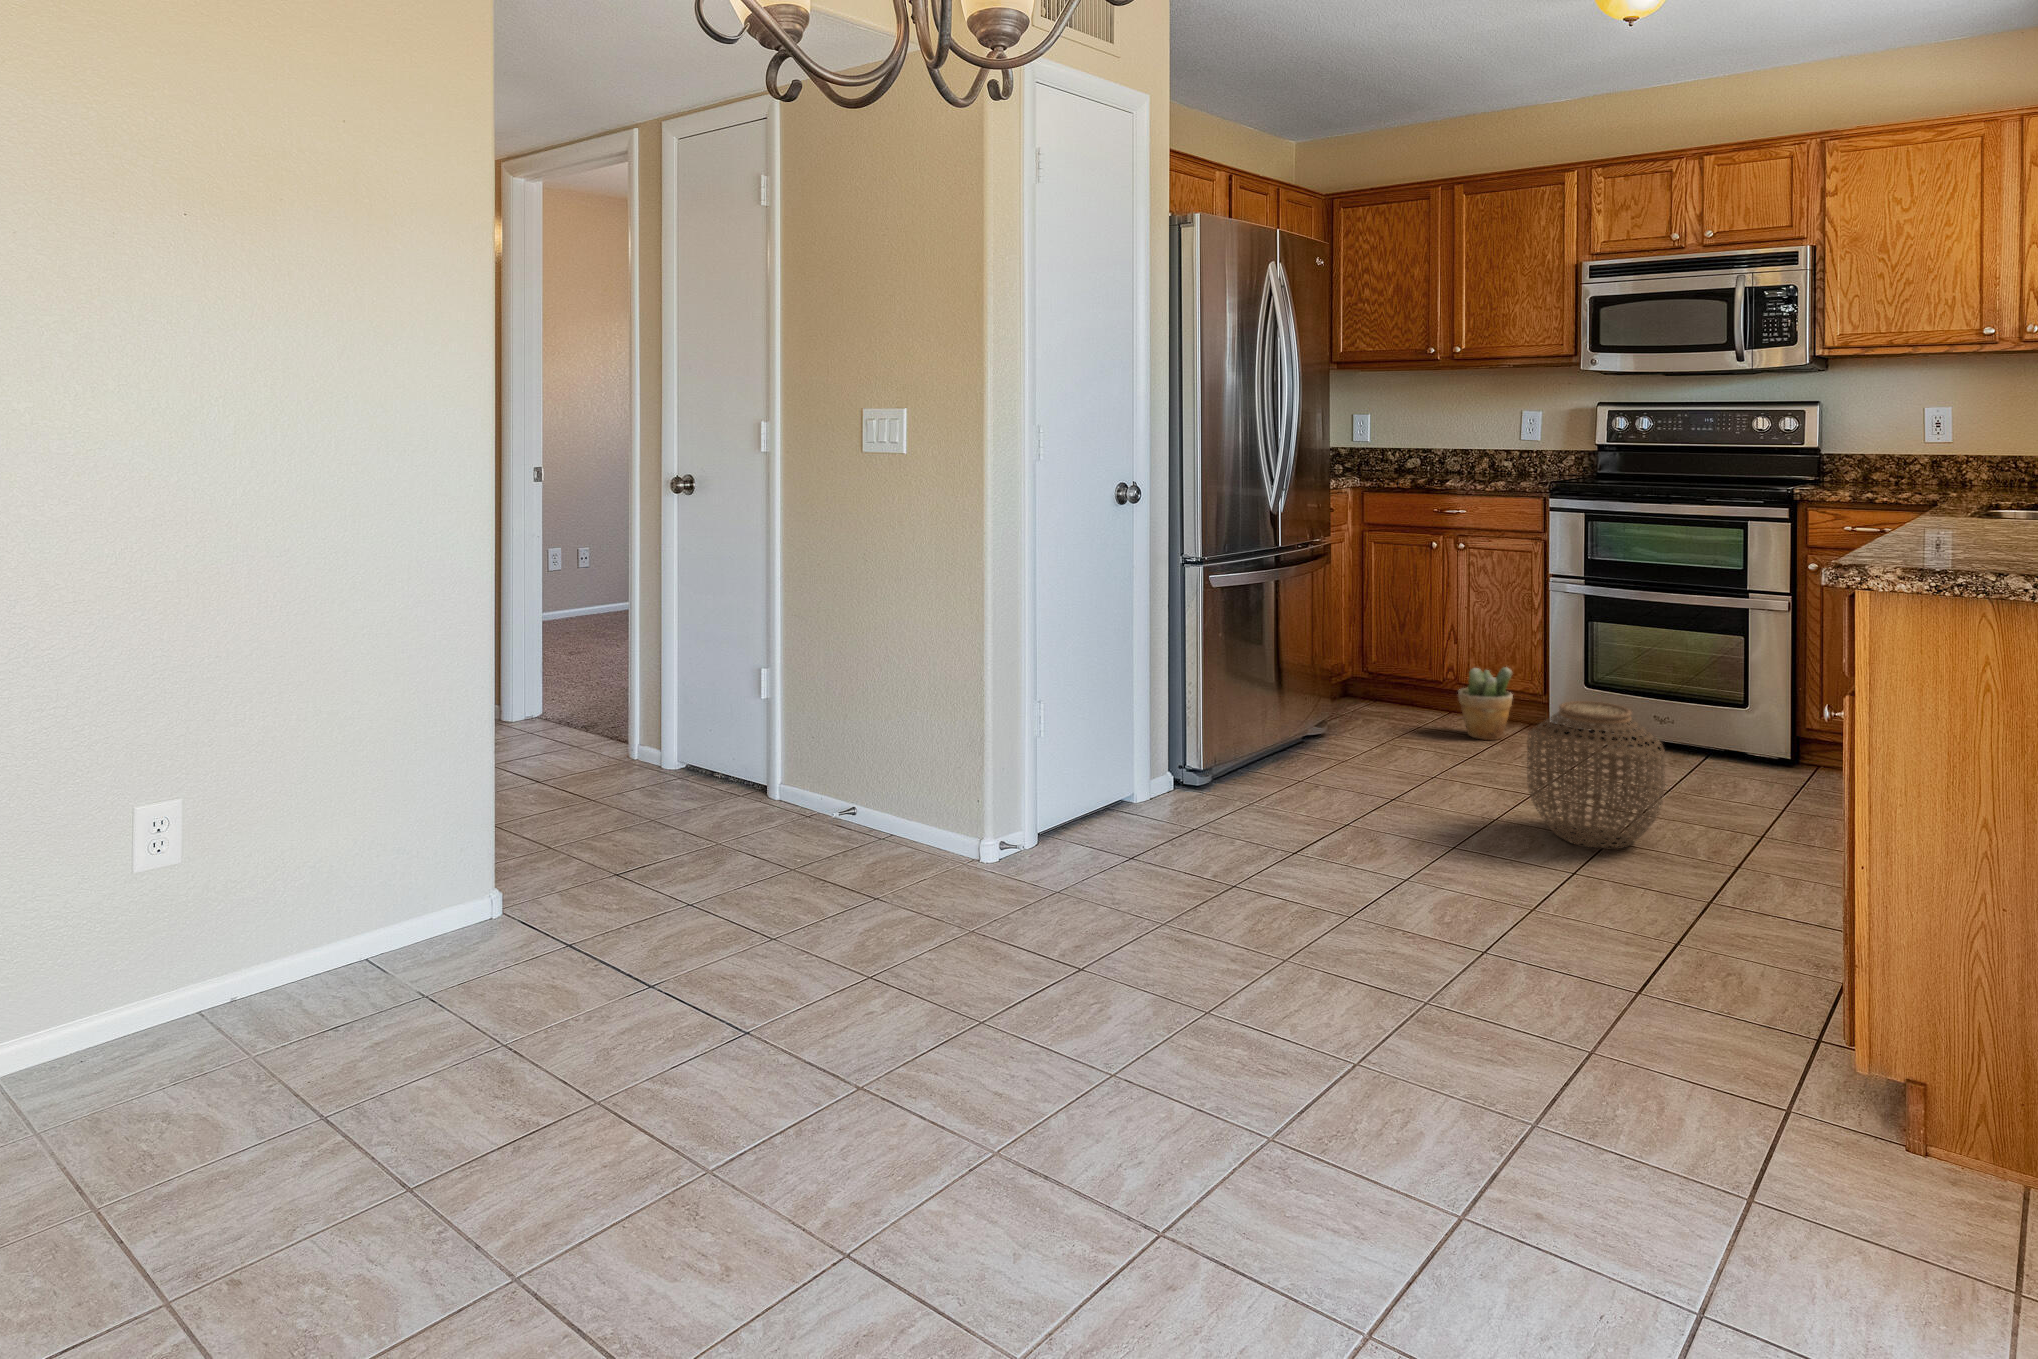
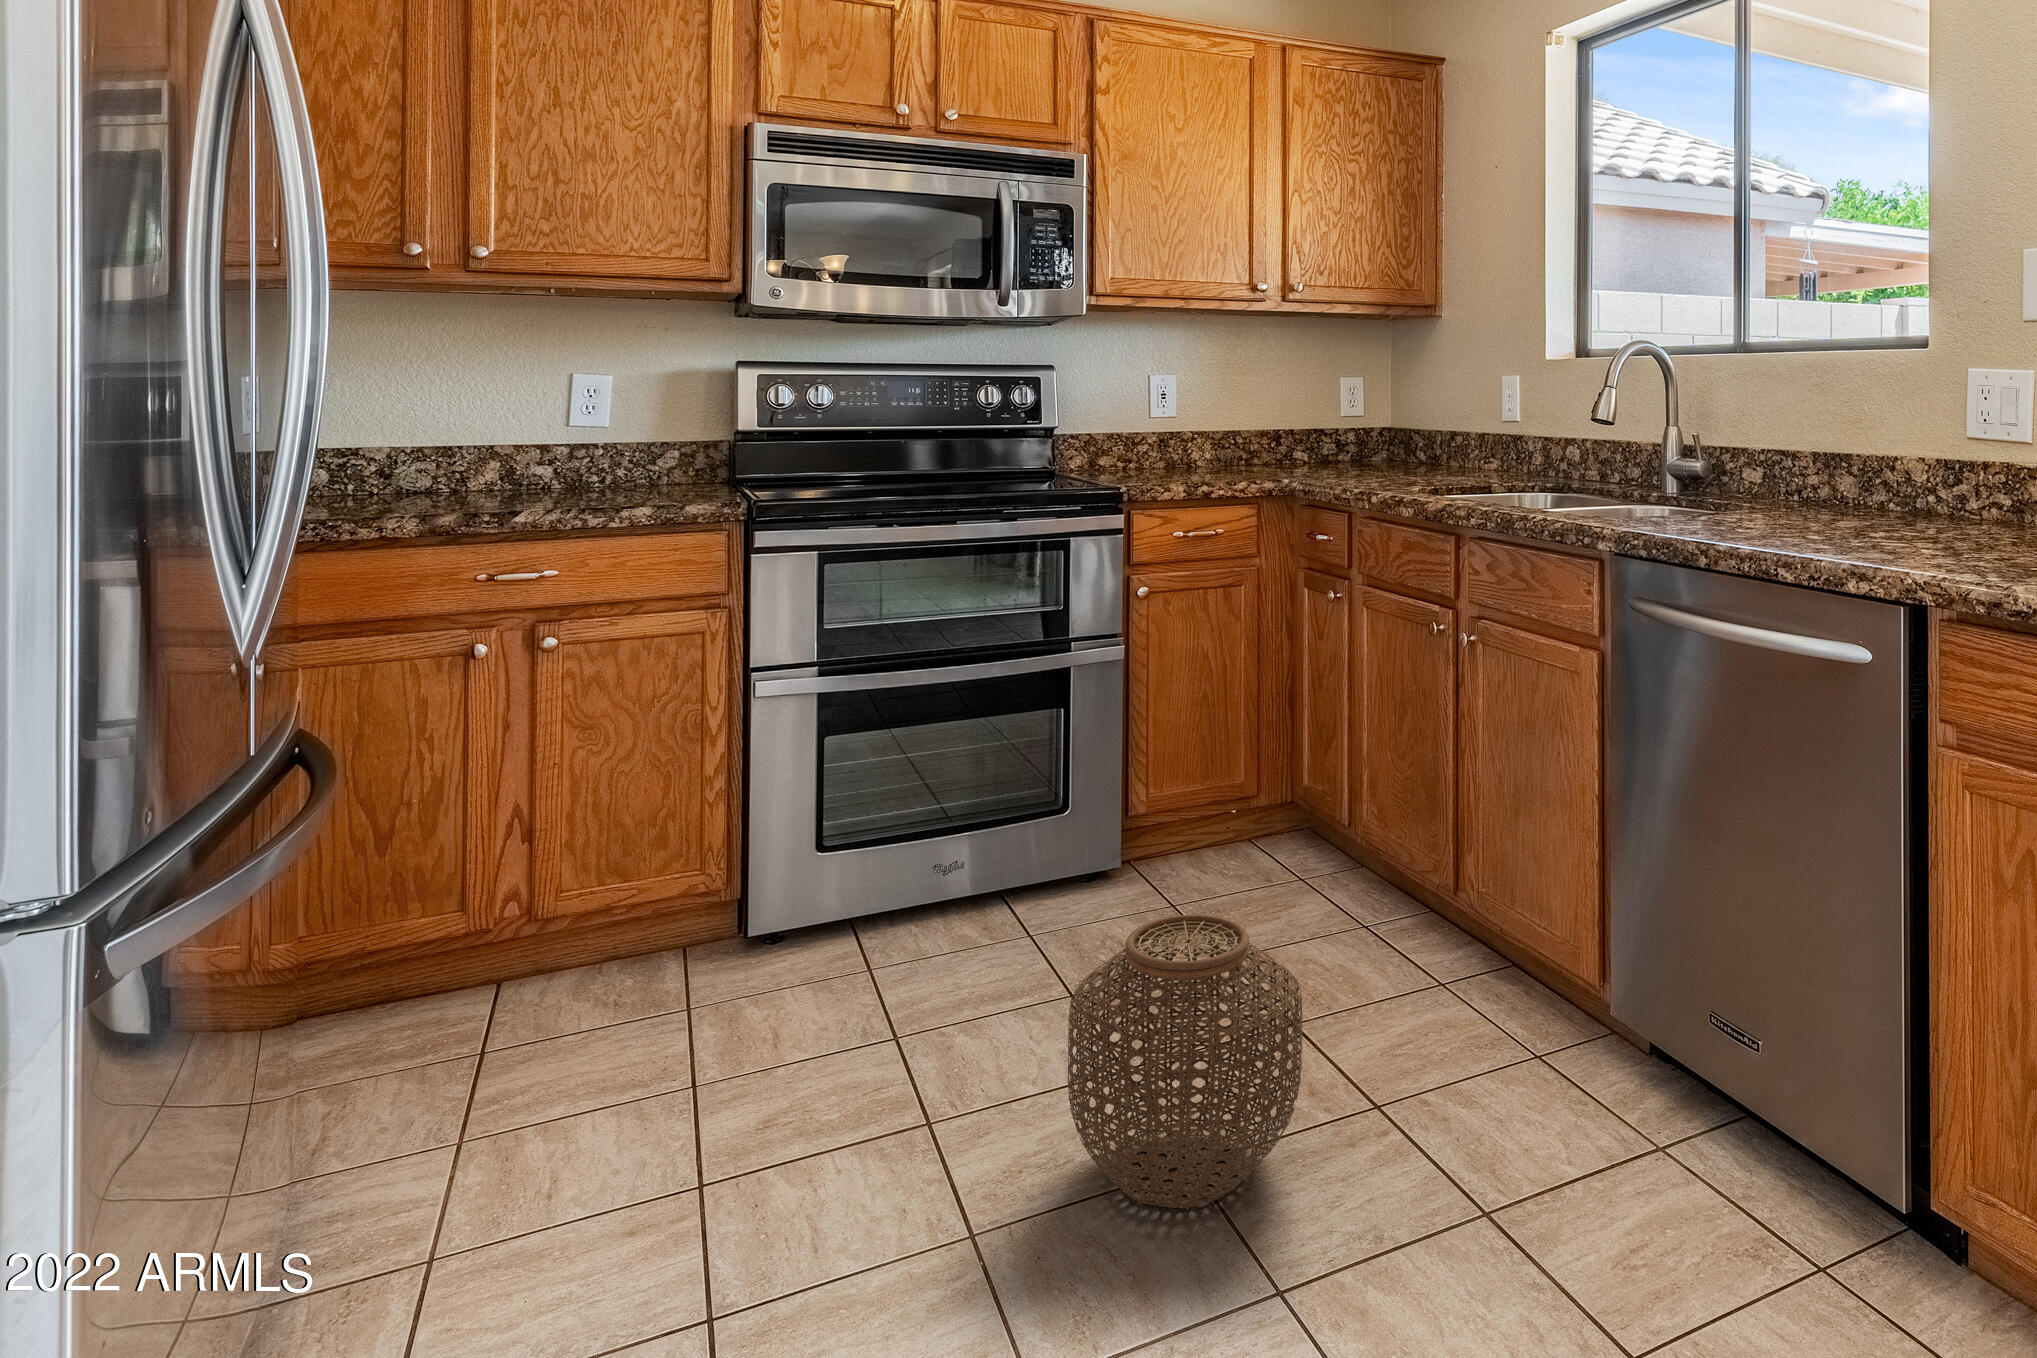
potted plant: present [1458,667,1513,740] -> none [606,865,722,1024]

